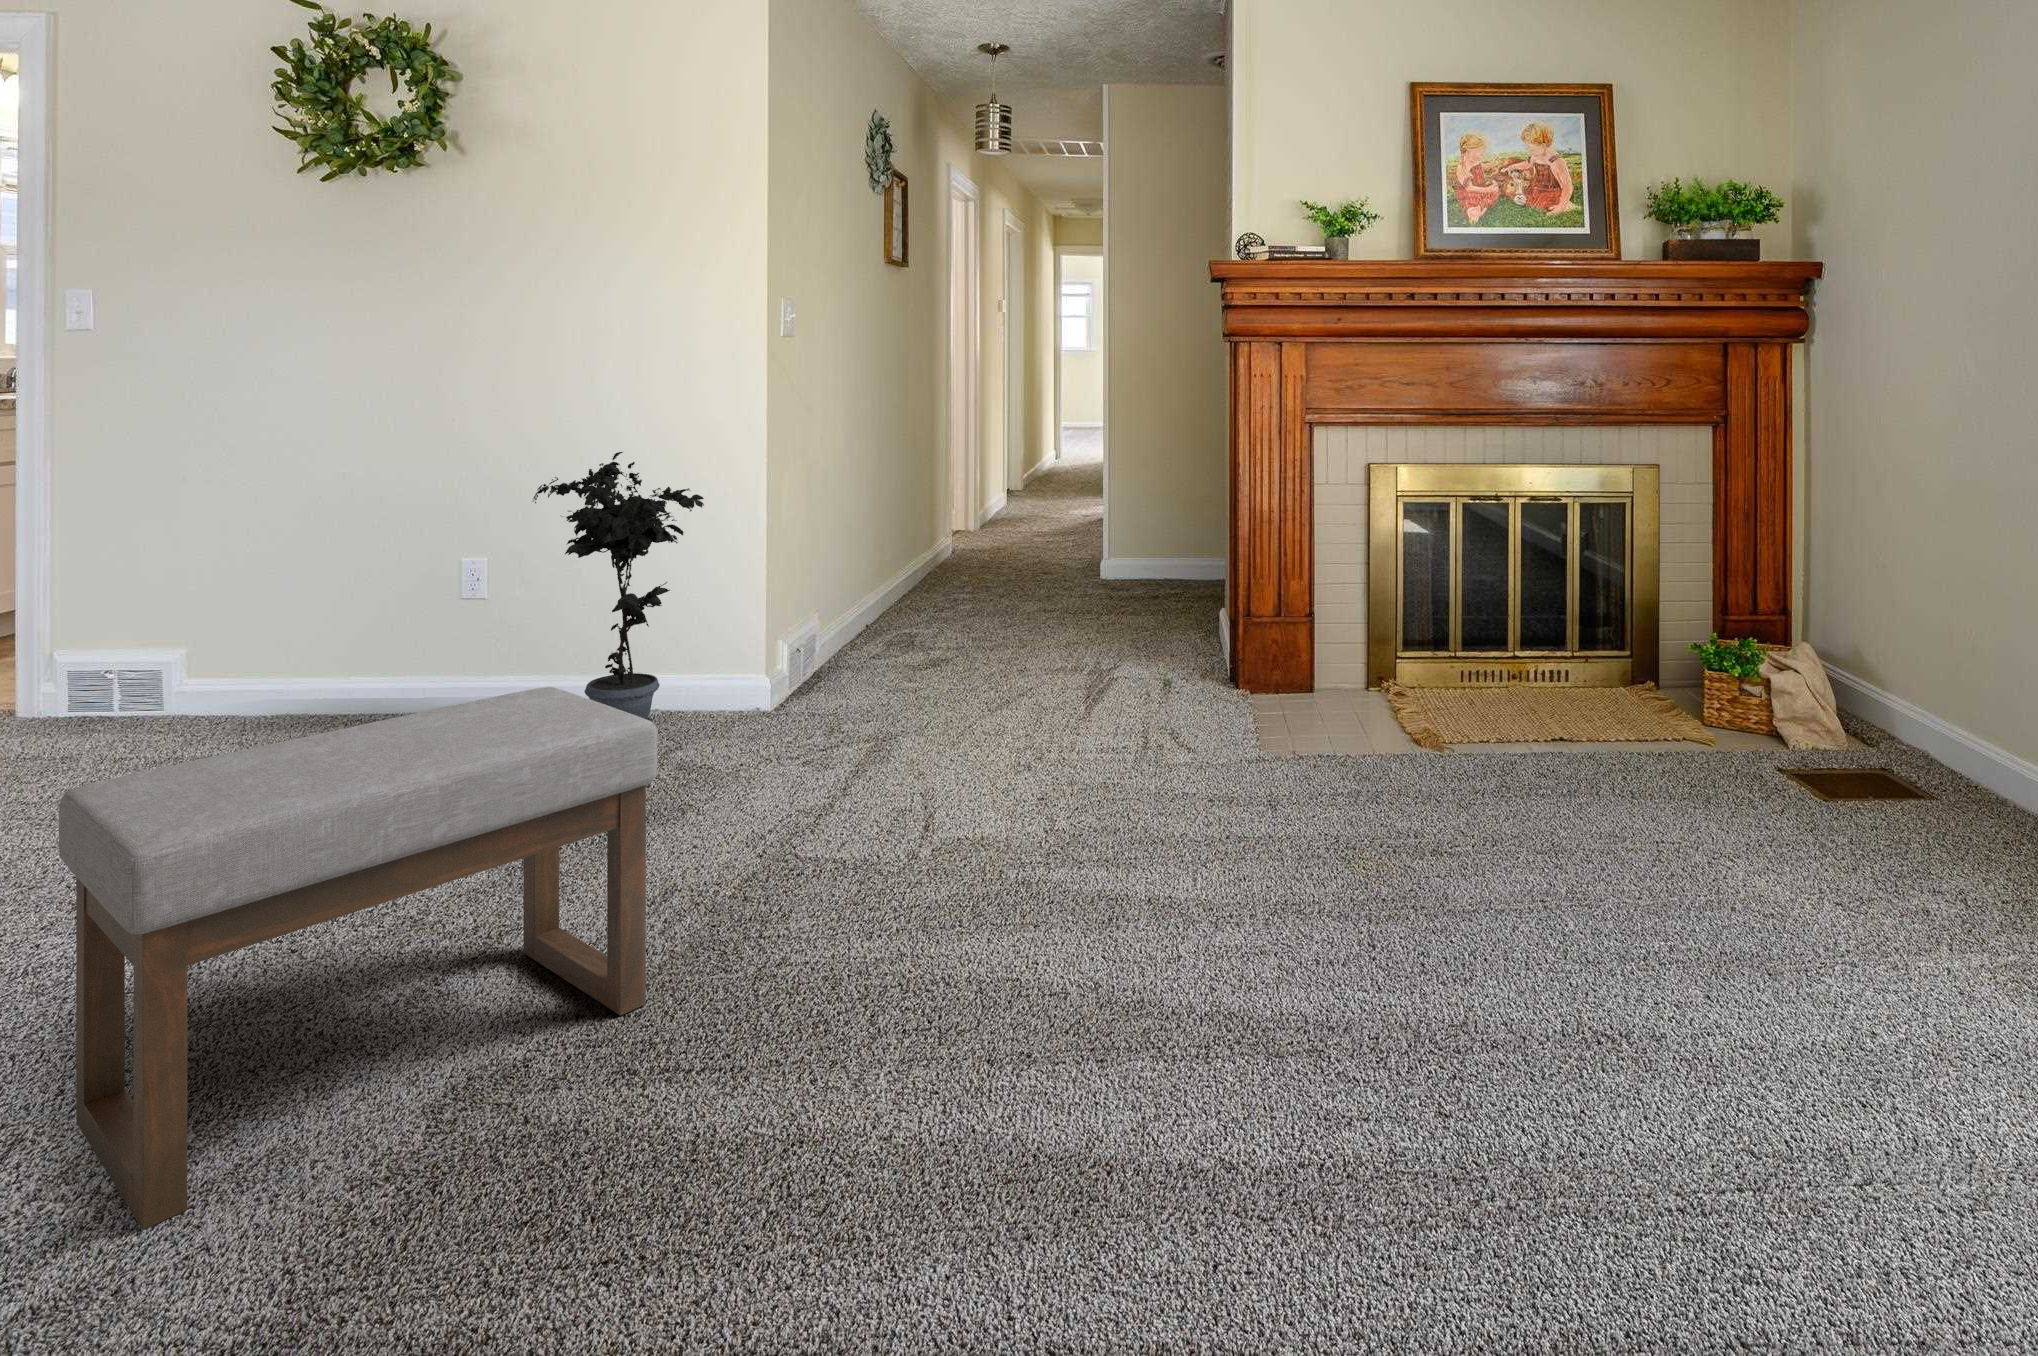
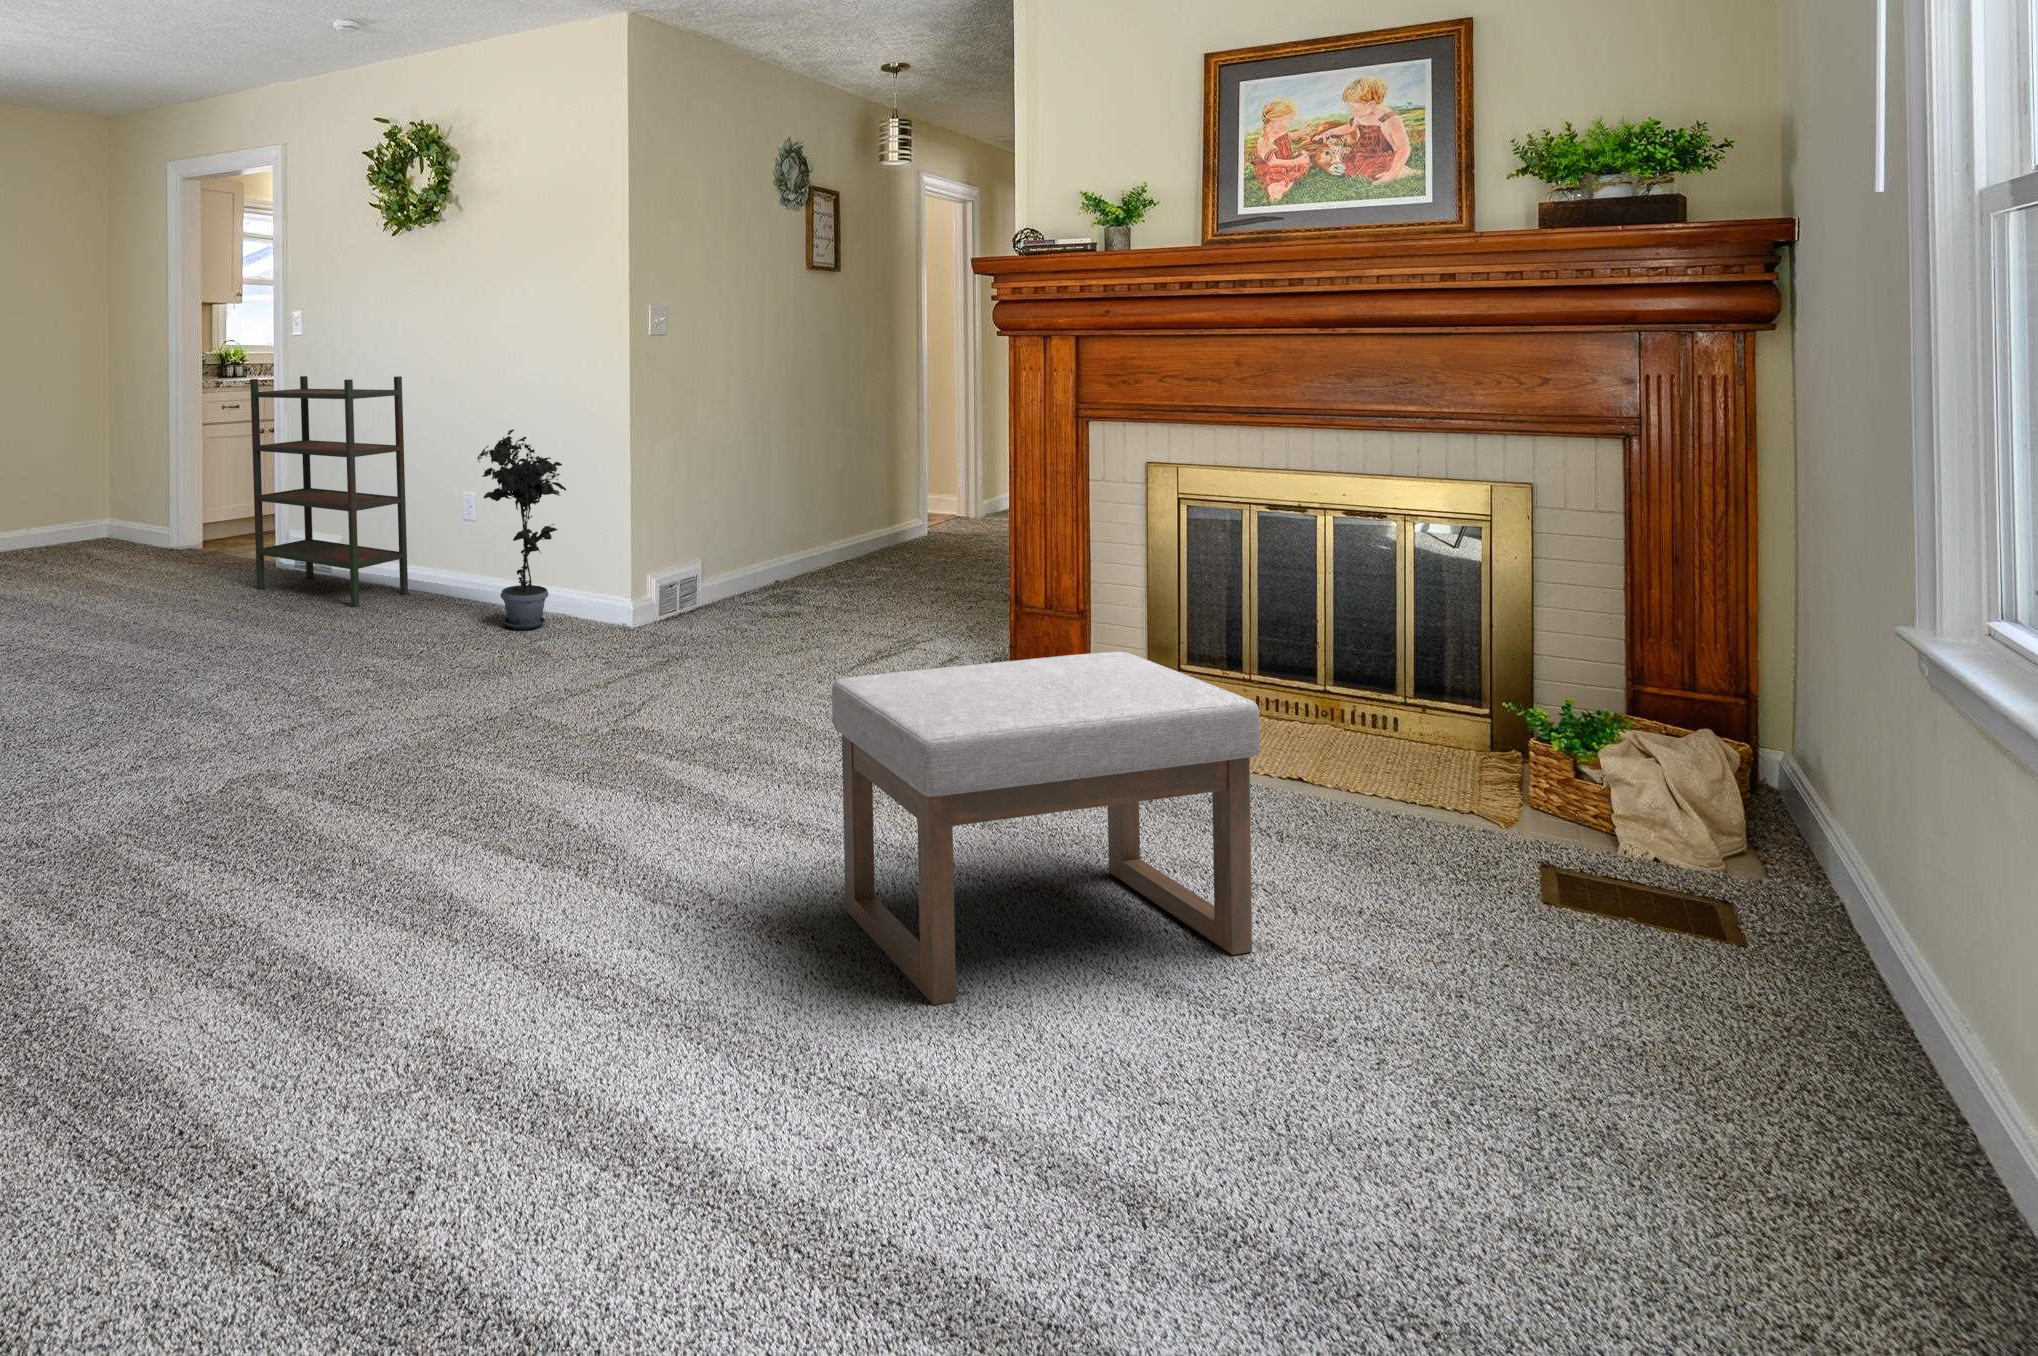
bookshelf: none [8,378,353,756] -> present [250,376,408,607]
ottoman: present [59,686,657,1229] -> present [832,651,1260,1005]

